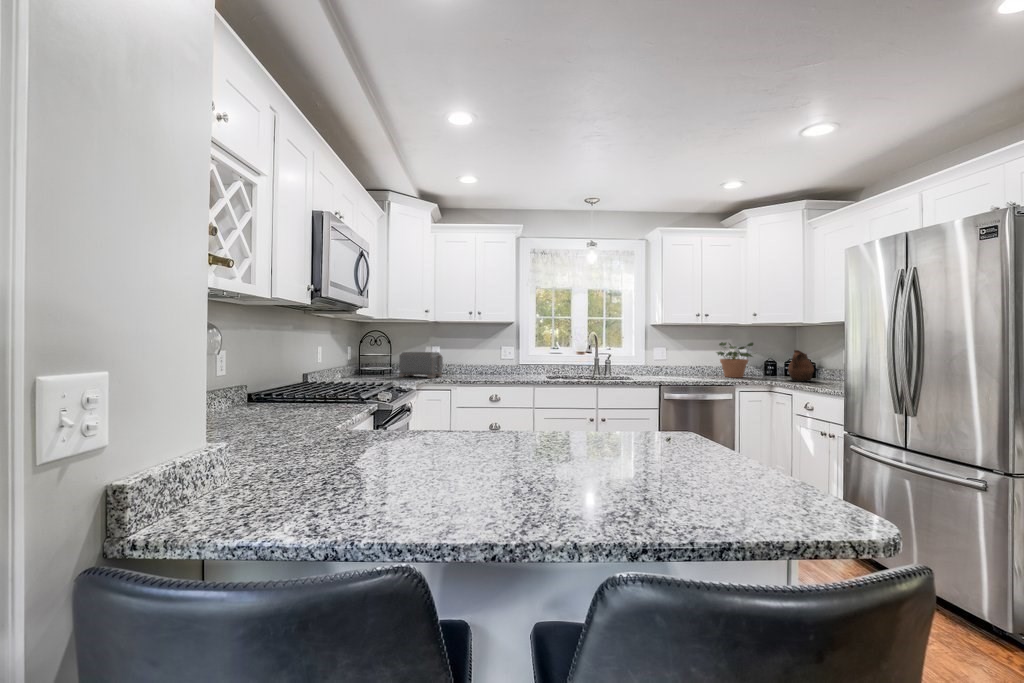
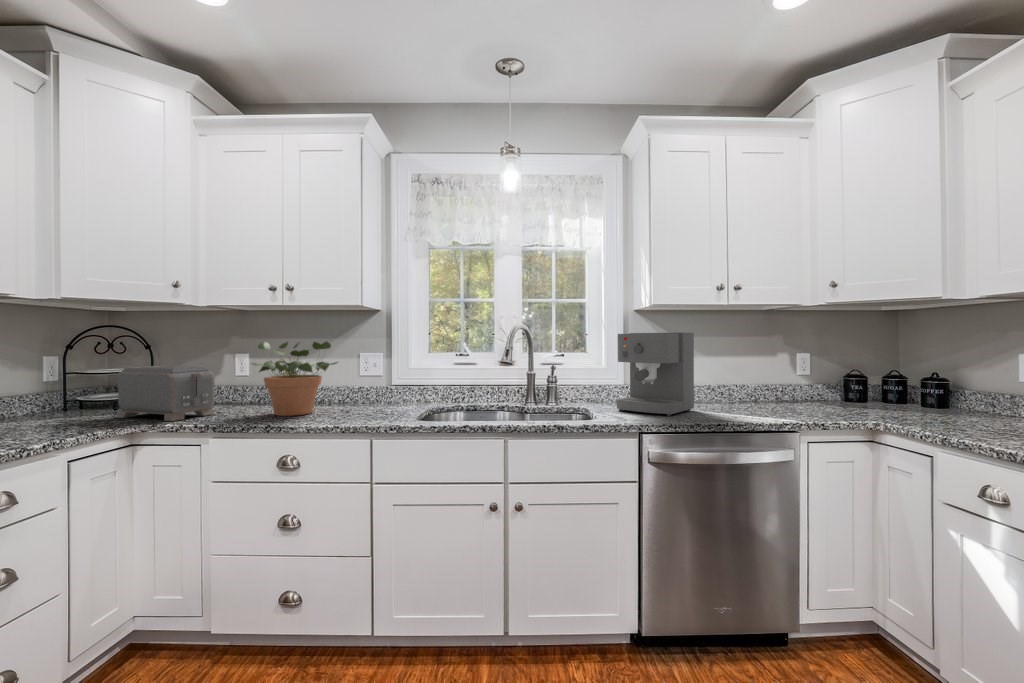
coffee maker: none [645,338,684,379] -> present [617,332,694,416]
potted plant: present [716,342,753,378] -> present [251,341,338,416]
ceramic pitcher: present [788,350,814,382] -> none [899,356,980,424]

